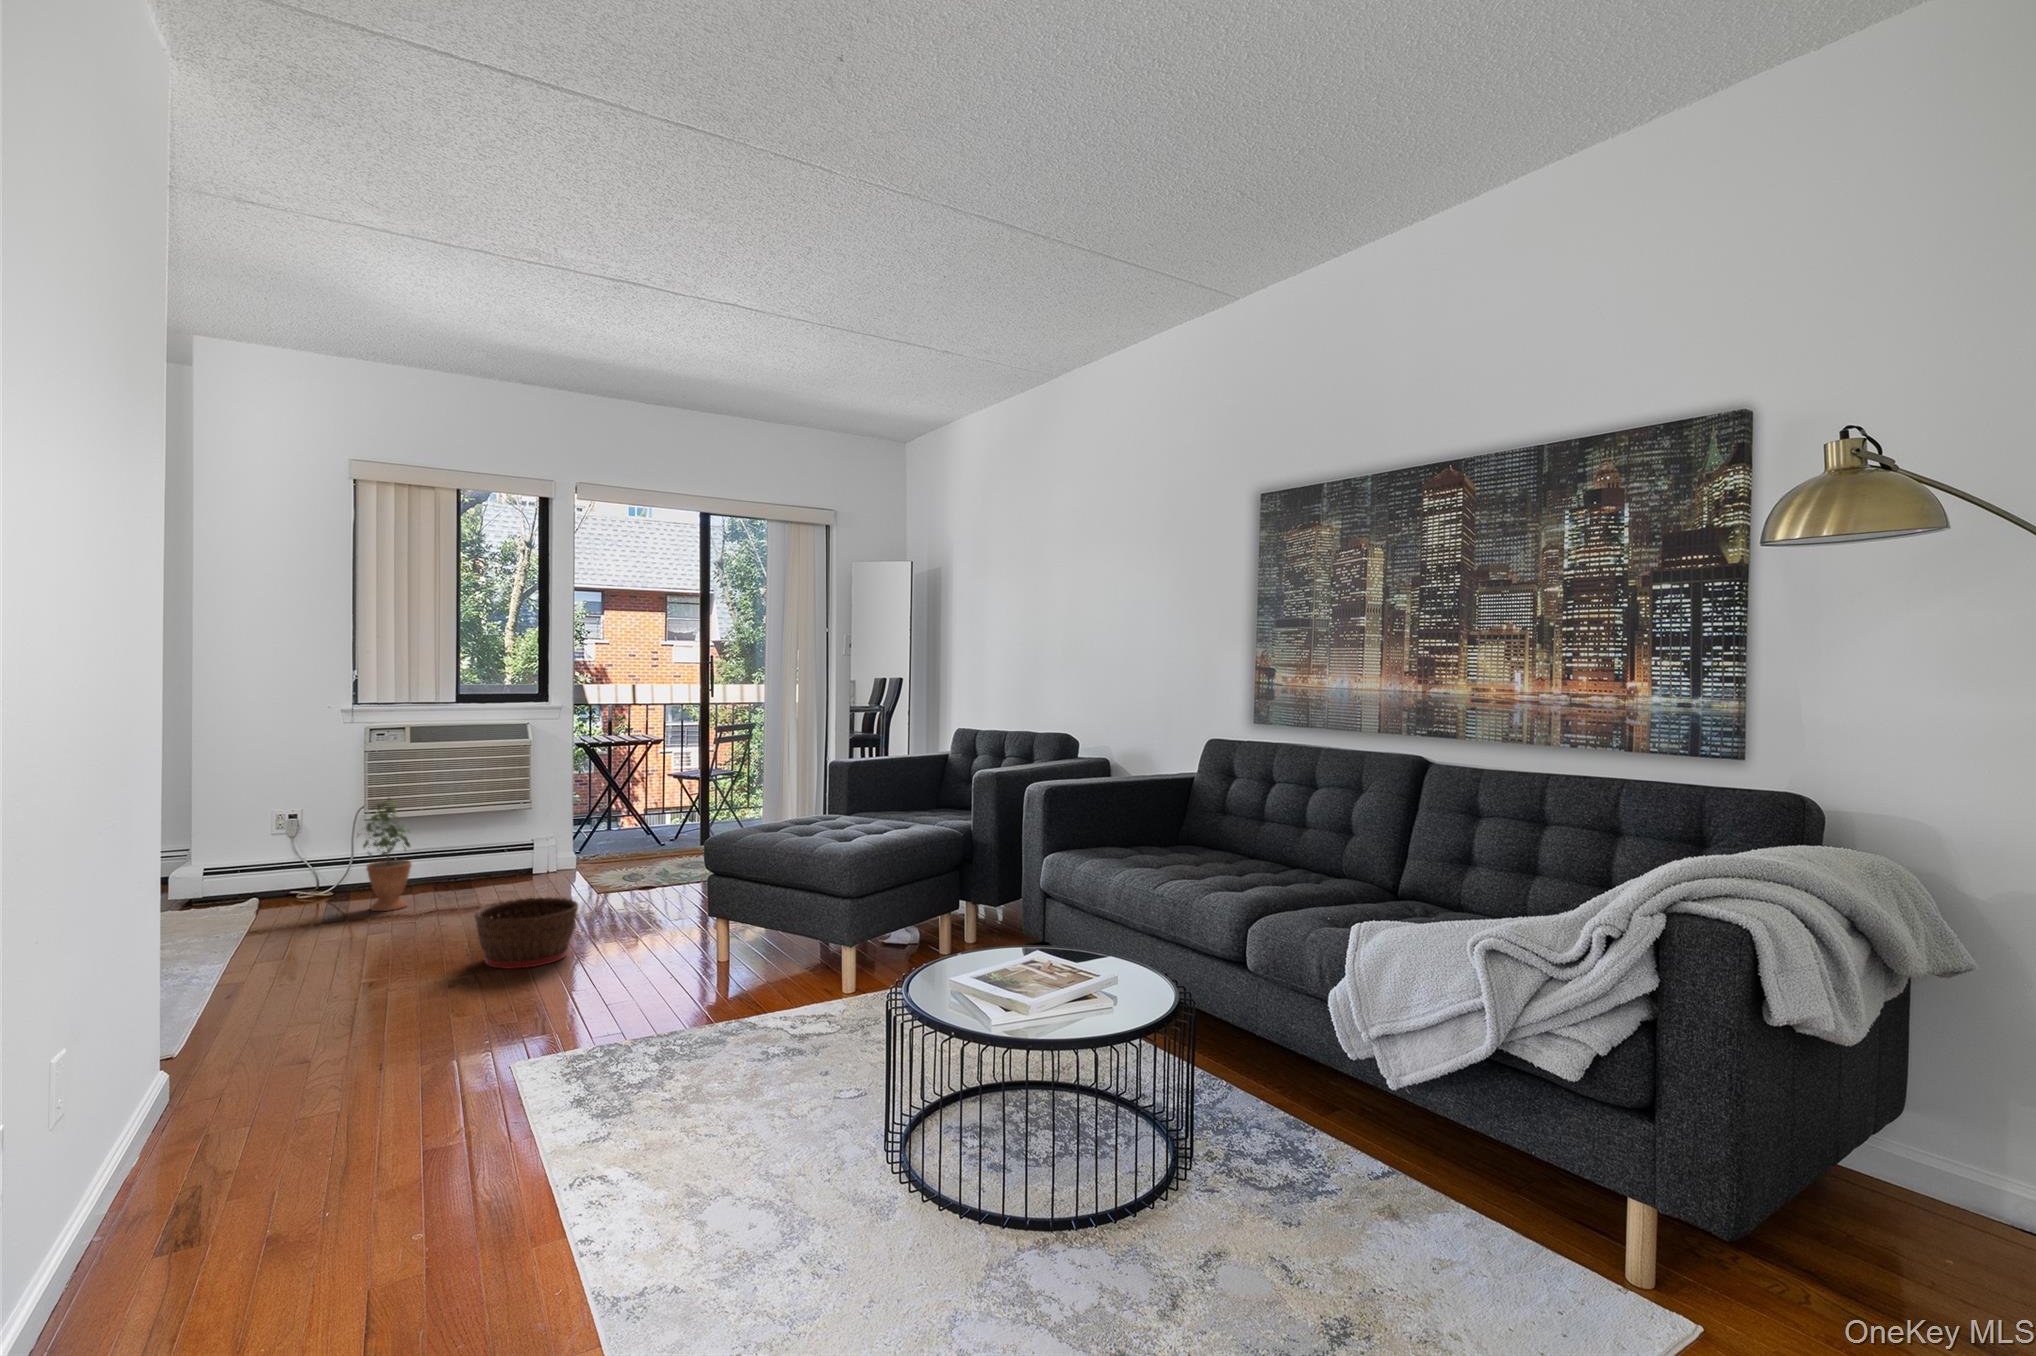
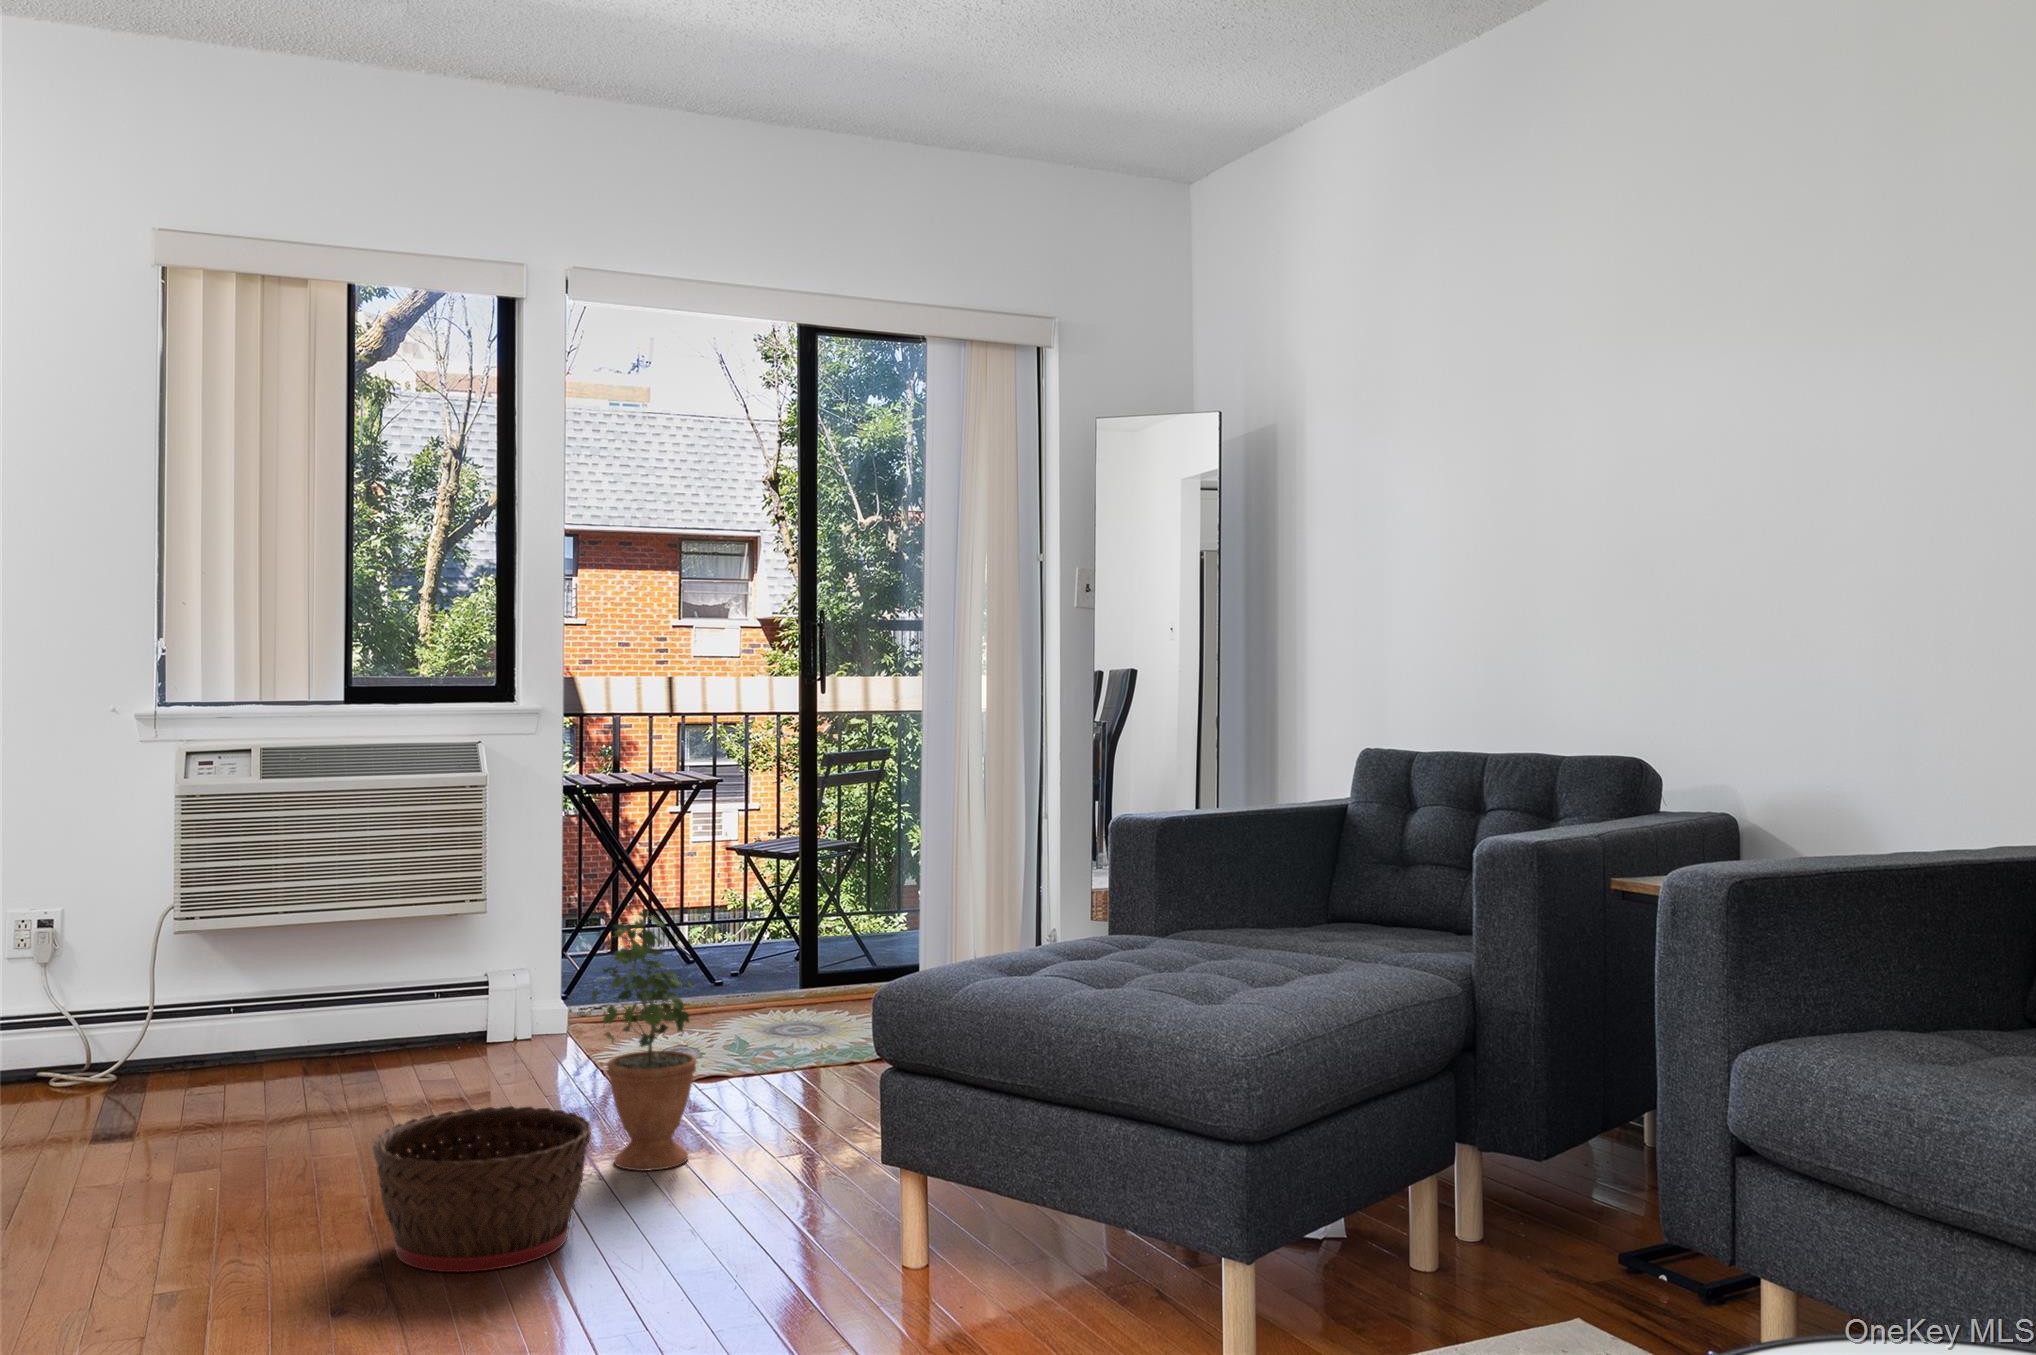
potted plant: present [363,798,411,911] -> present [592,909,696,1171]

